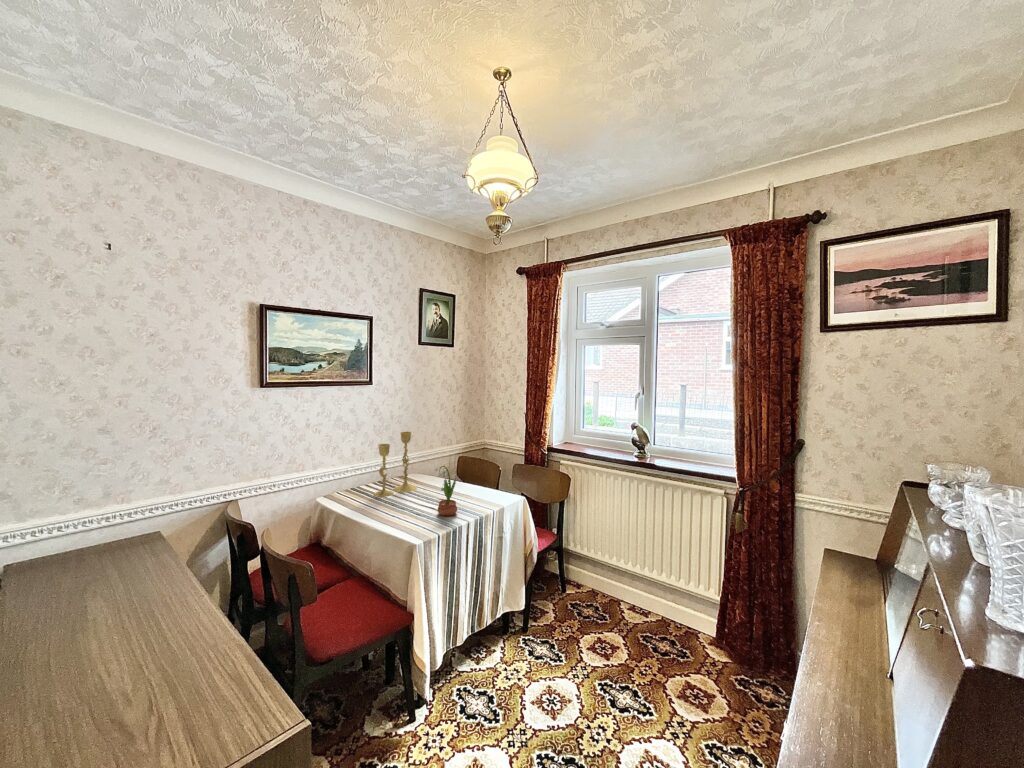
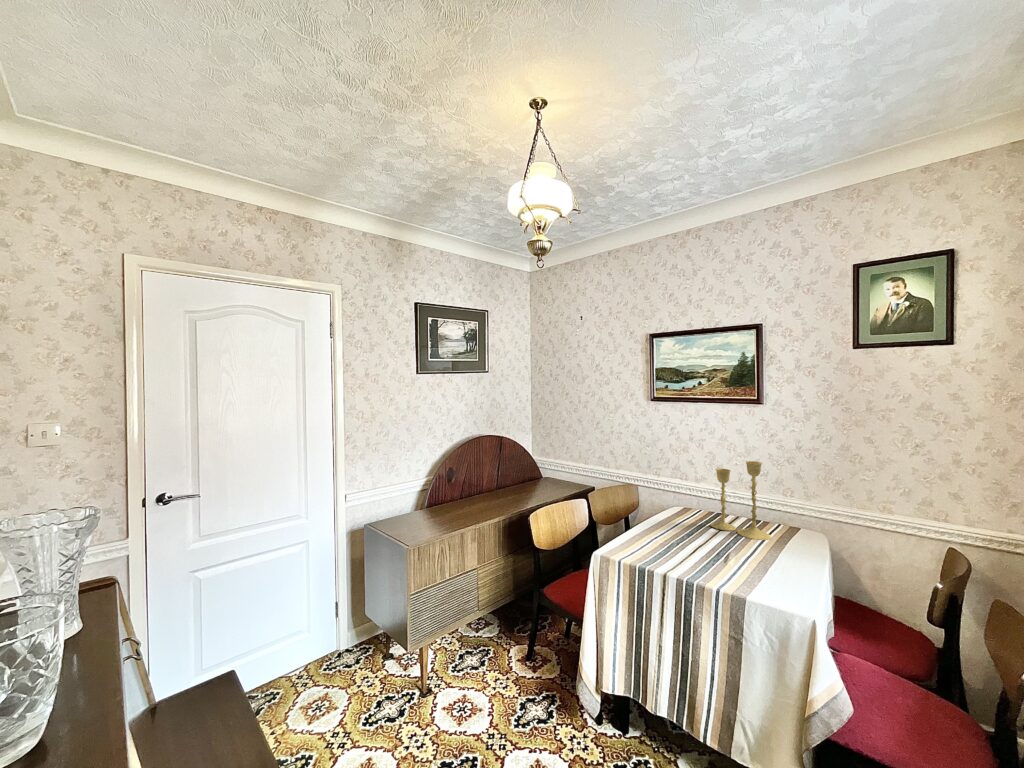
potted flower: present [435,466,457,516] -> none [676,495,702,560]

